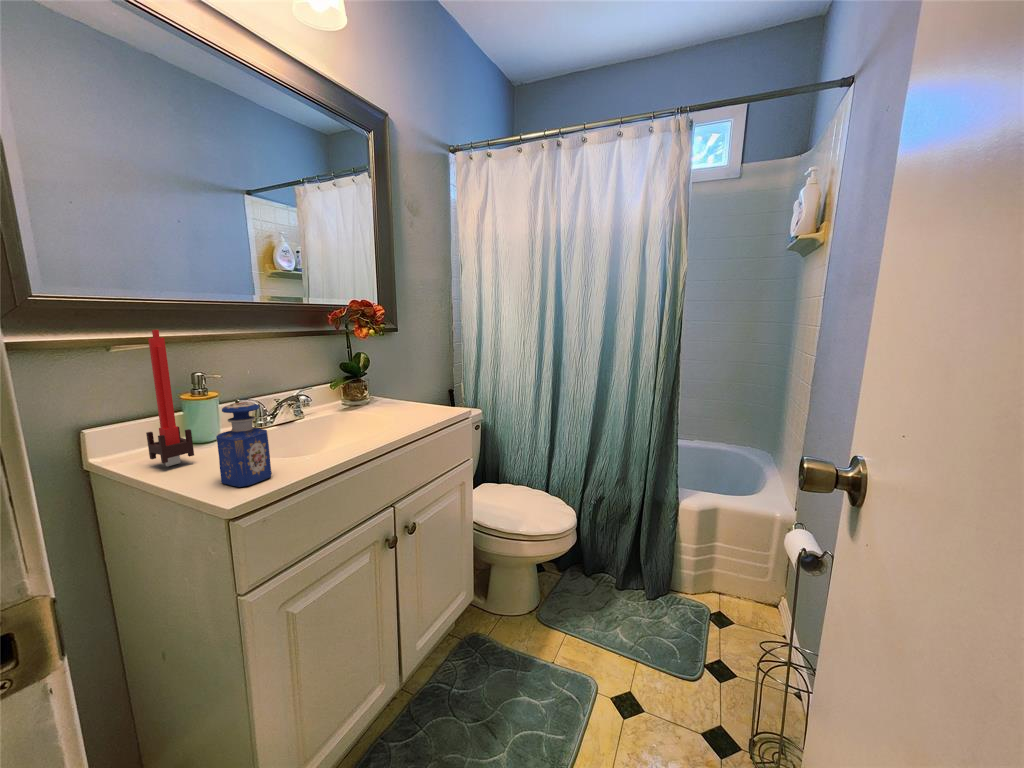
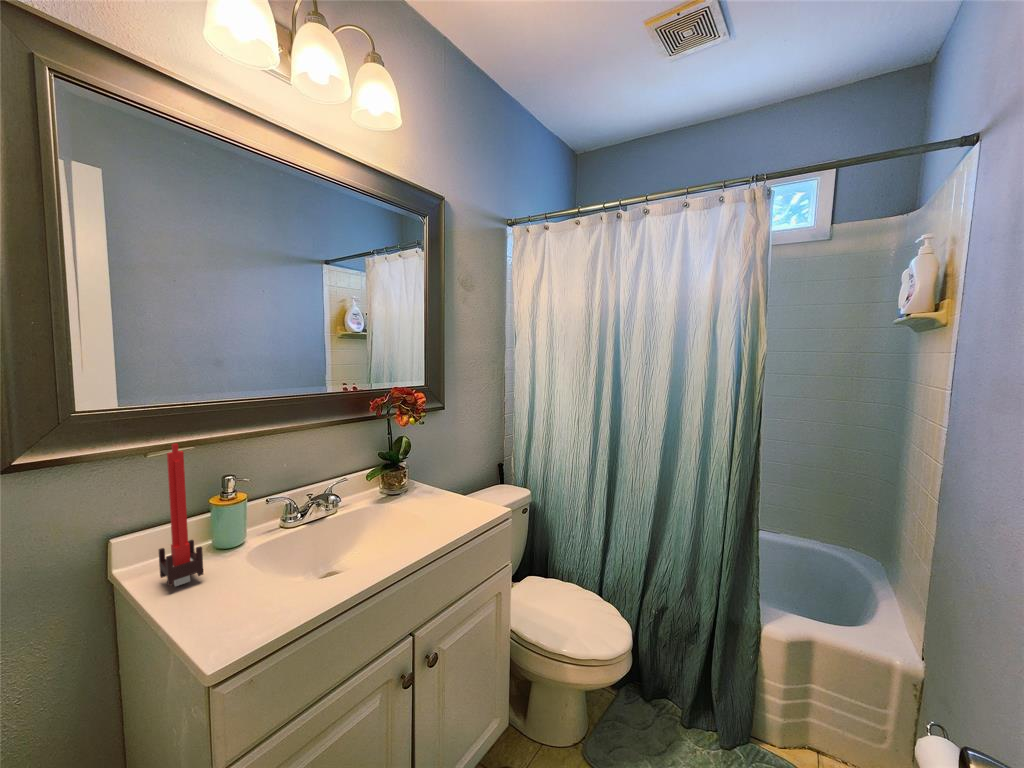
perfume bottle: present [216,402,272,487] -> none [212,531,270,633]

